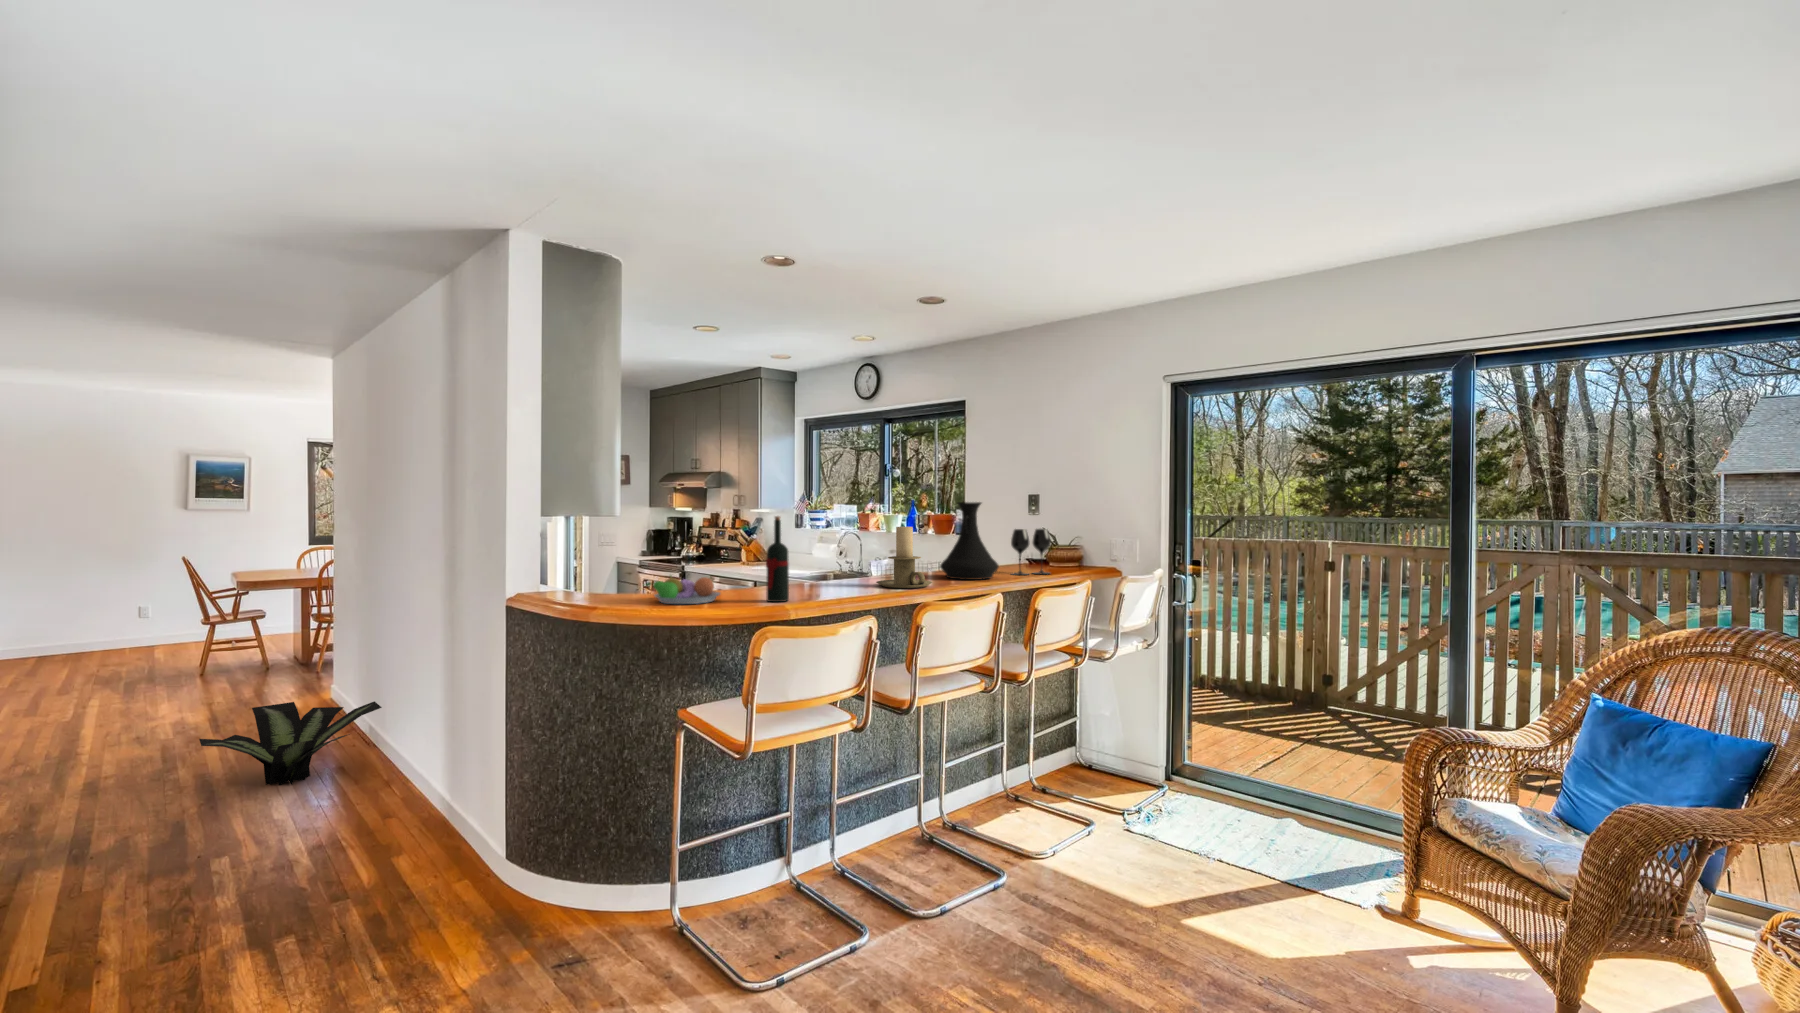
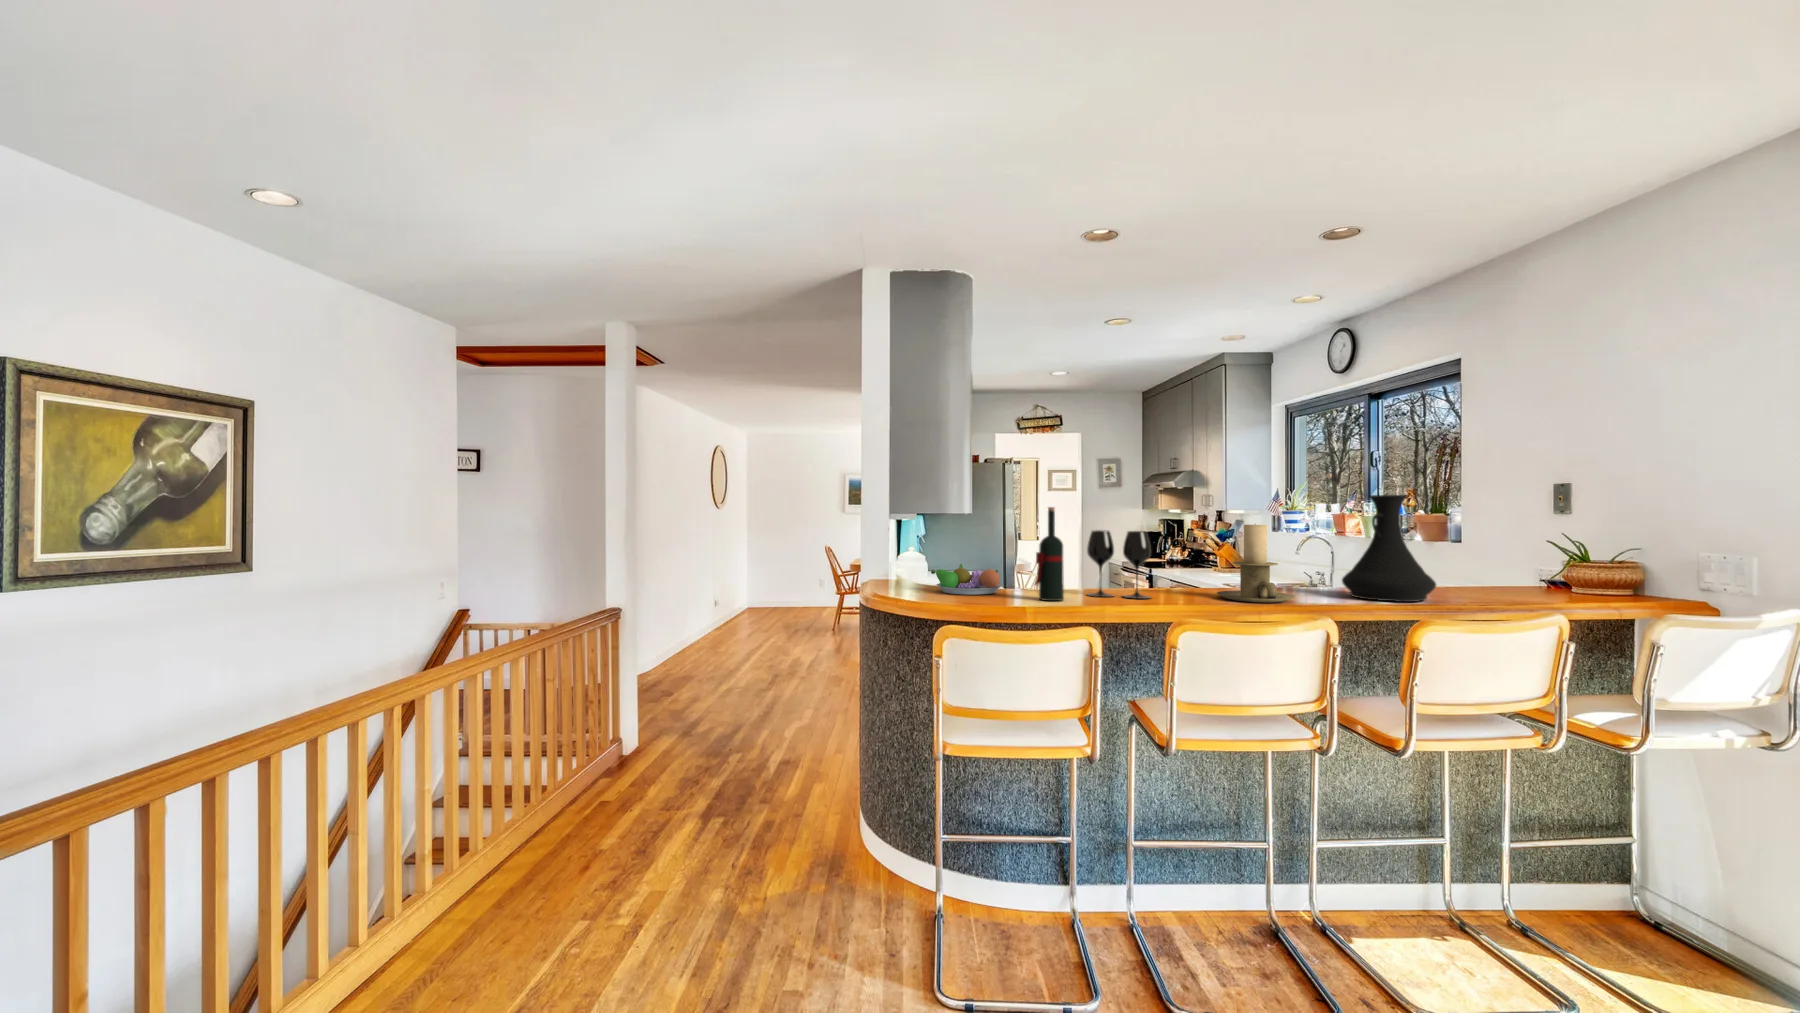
wine glass: present [1011,529,1051,575] -> present [1087,530,1151,599]
potted plant: present [199,701,382,785] -> none [753,649,864,710]

